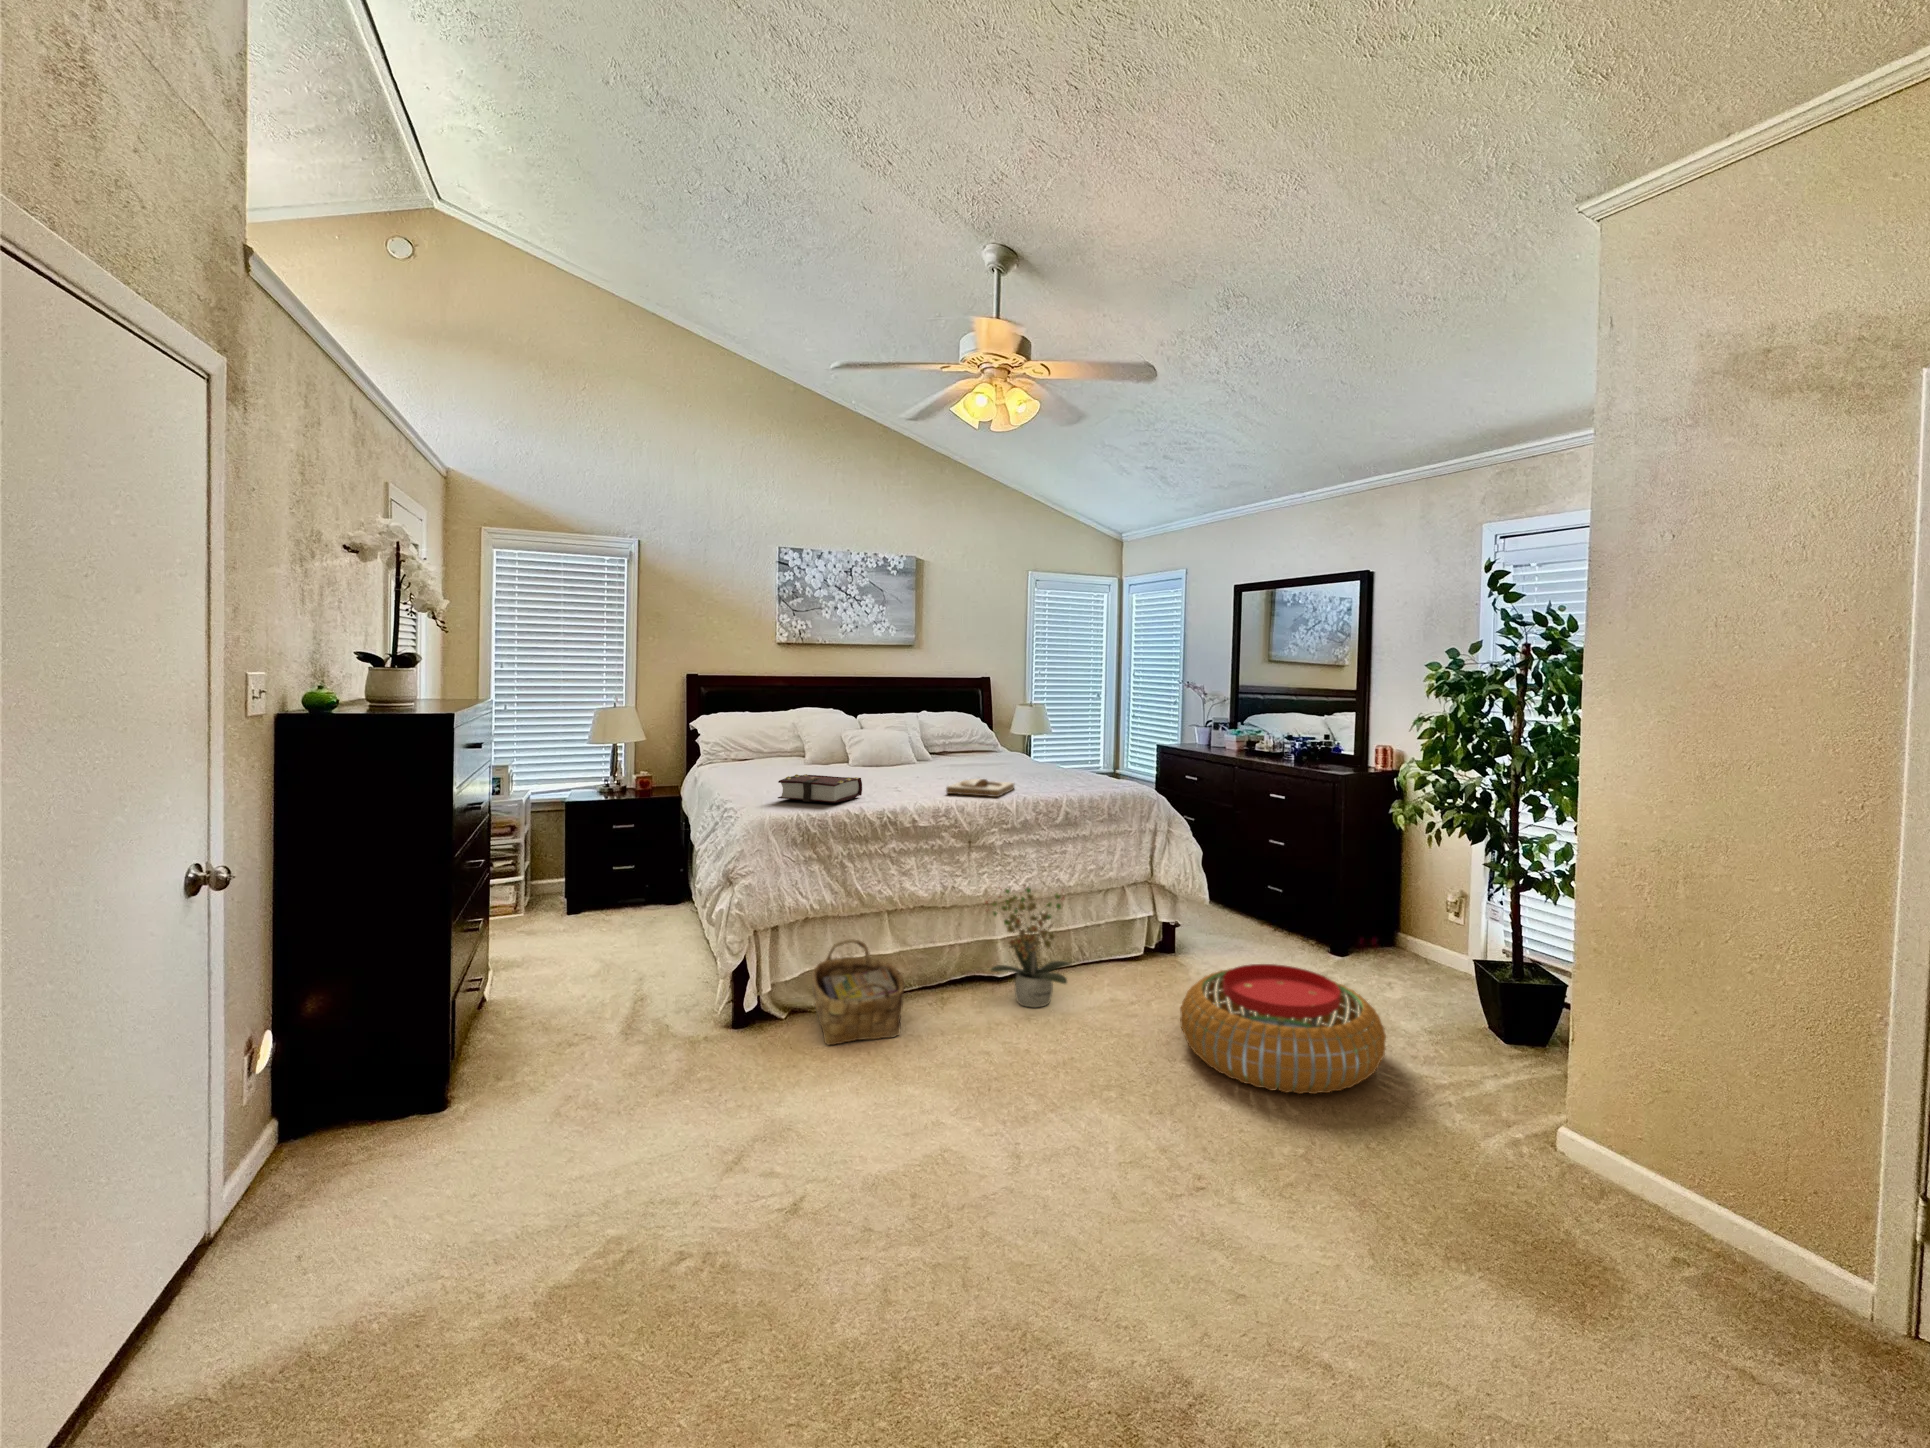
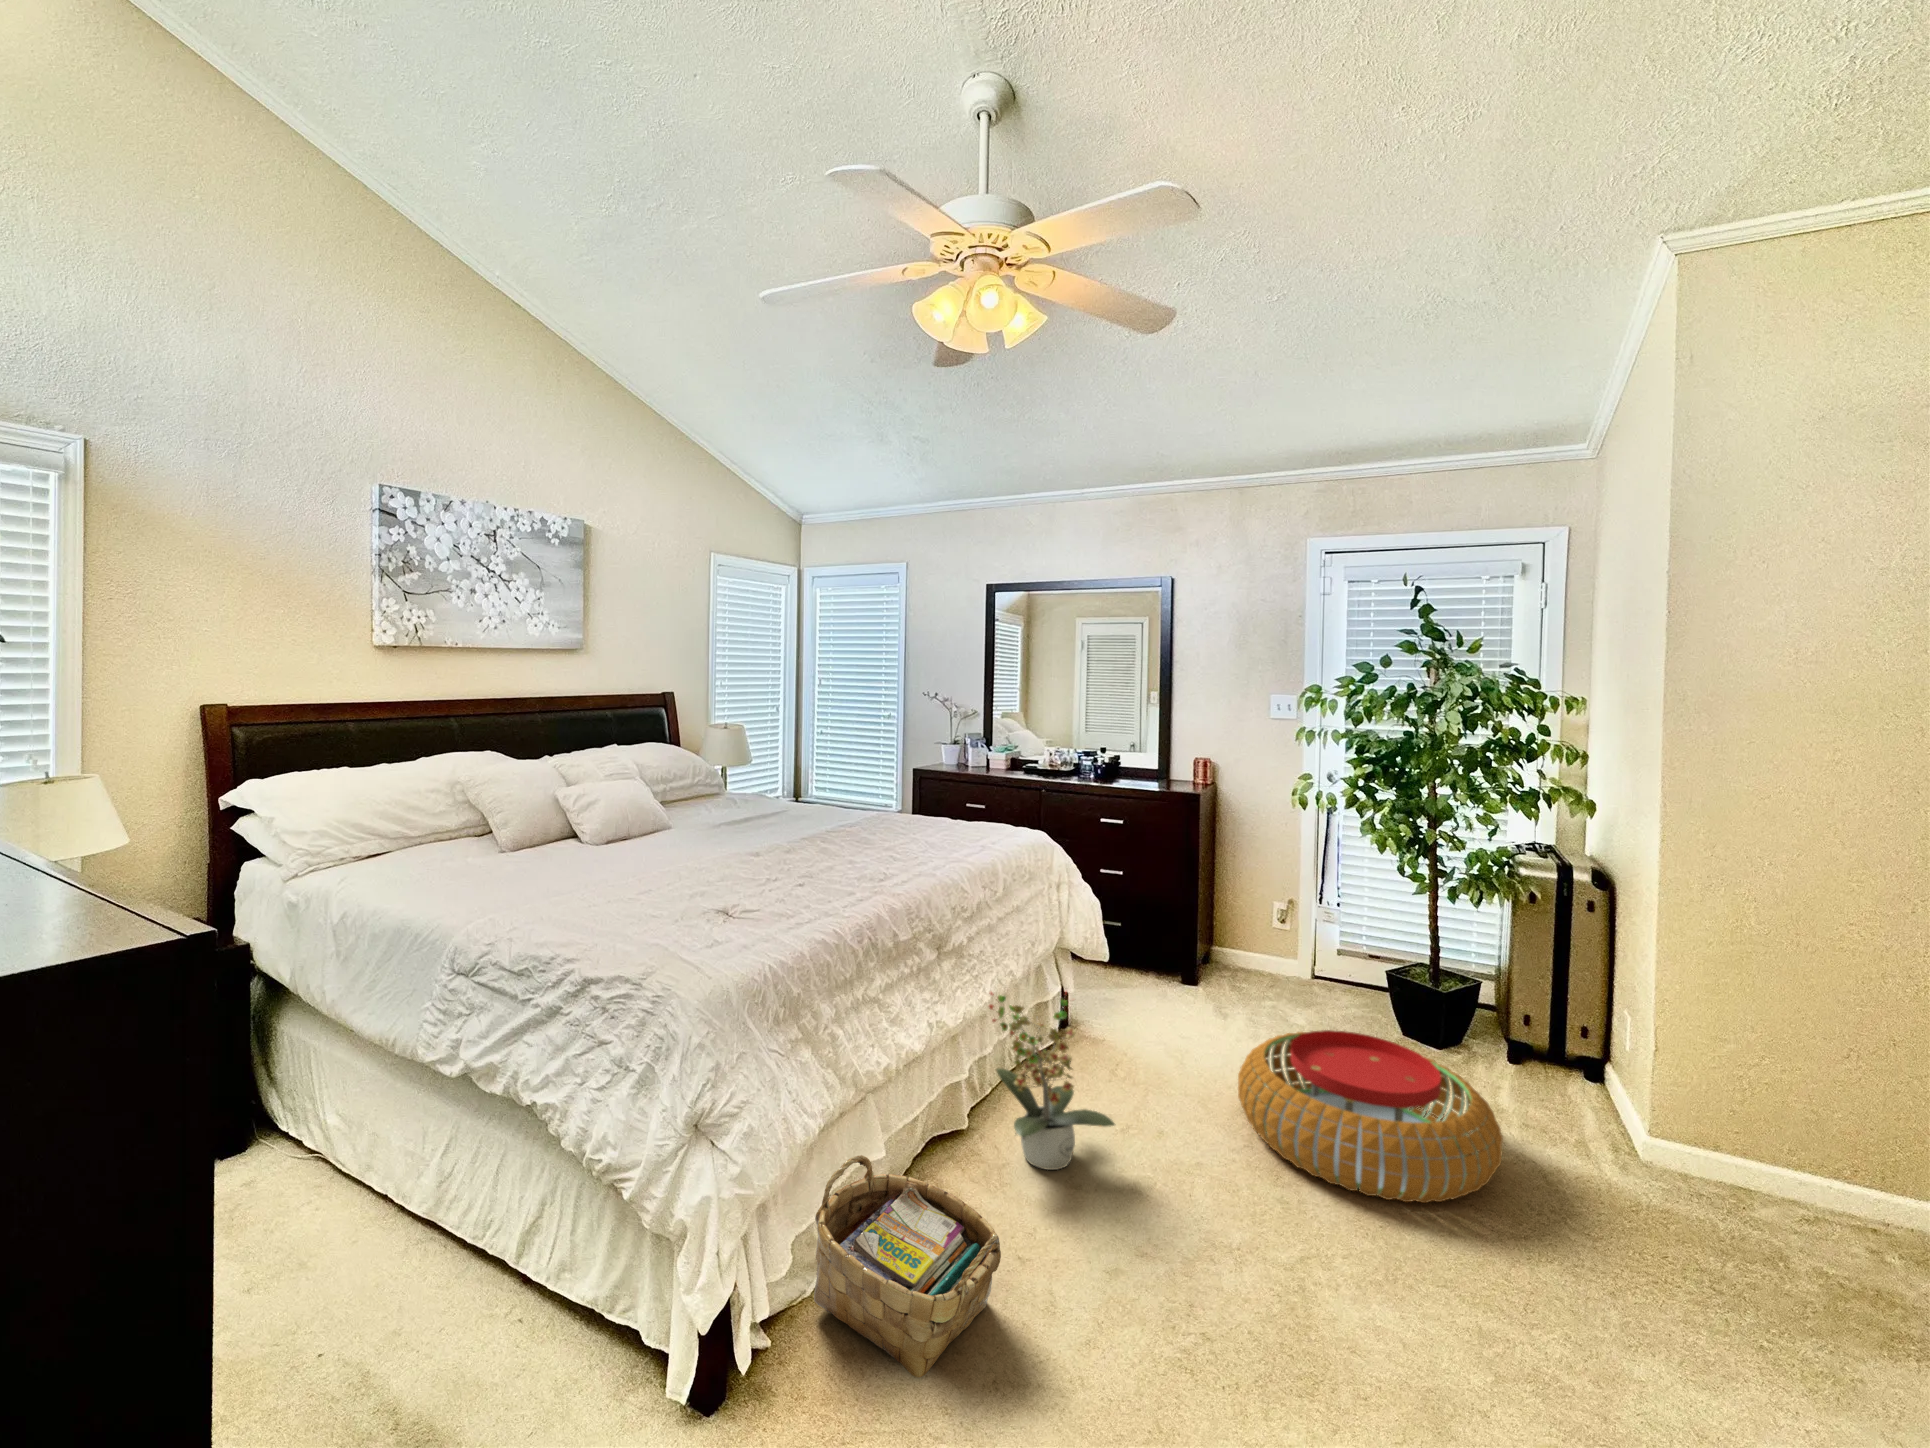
book: present [778,774,862,803] -> none [645,873,762,934]
tray: present [946,779,1014,797] -> none [841,845,935,877]

